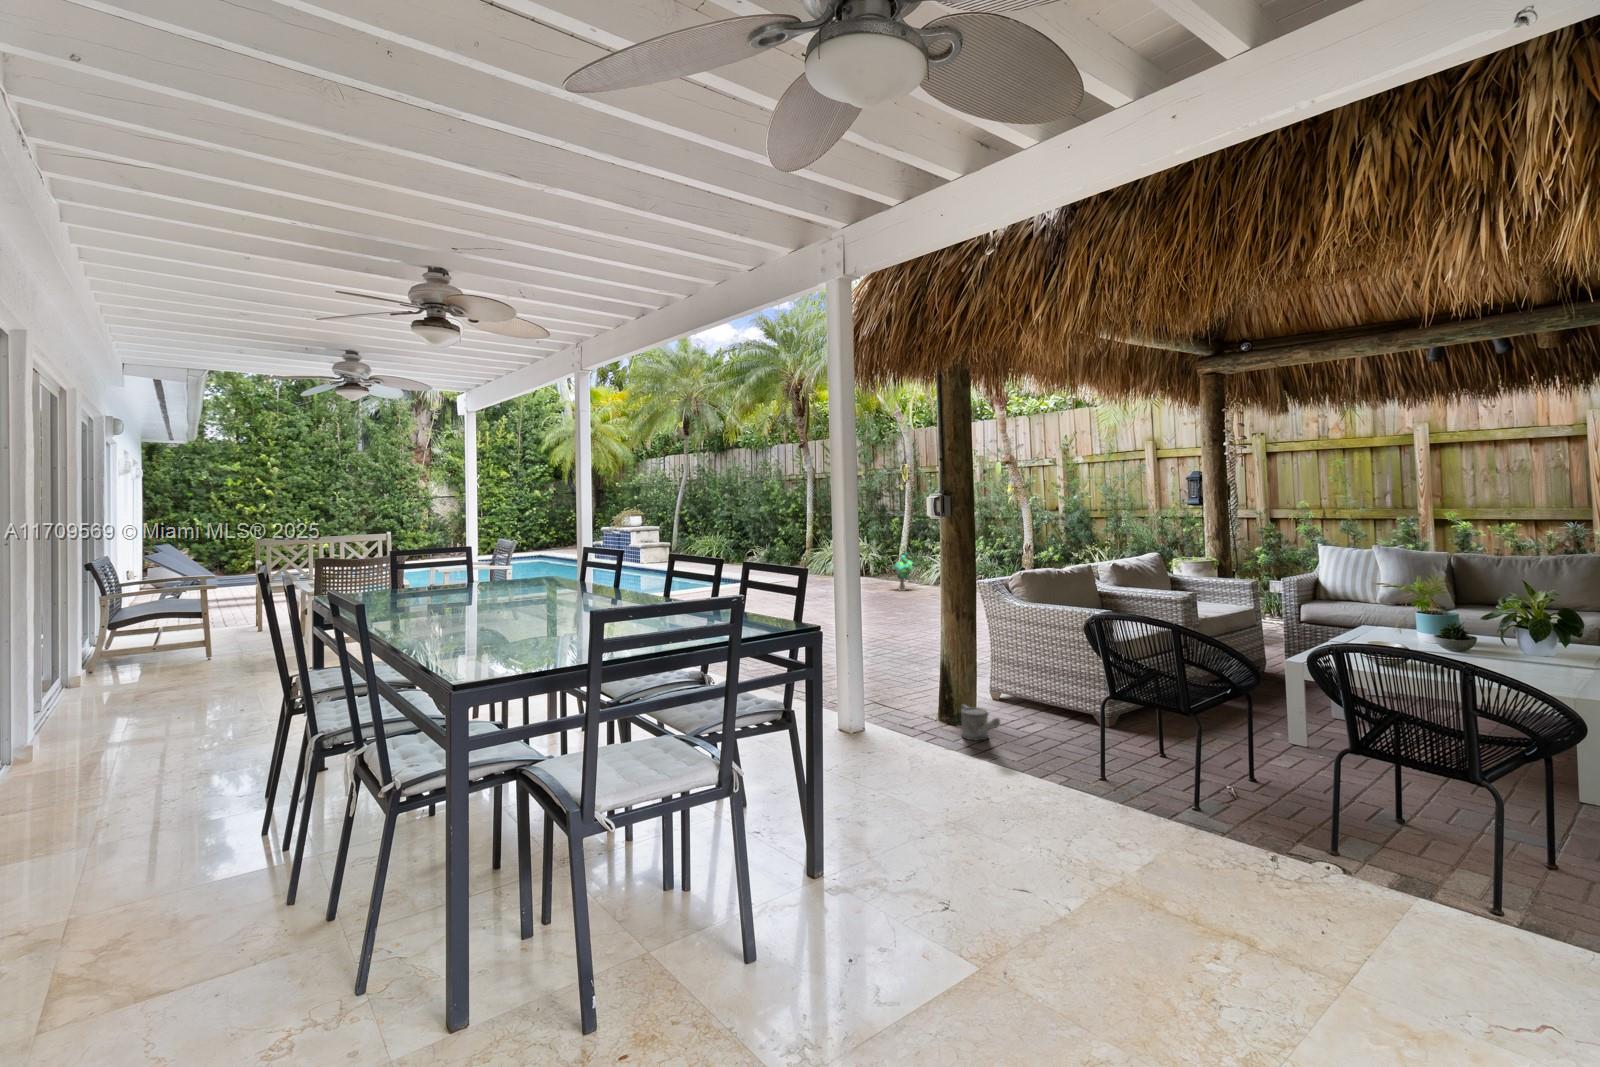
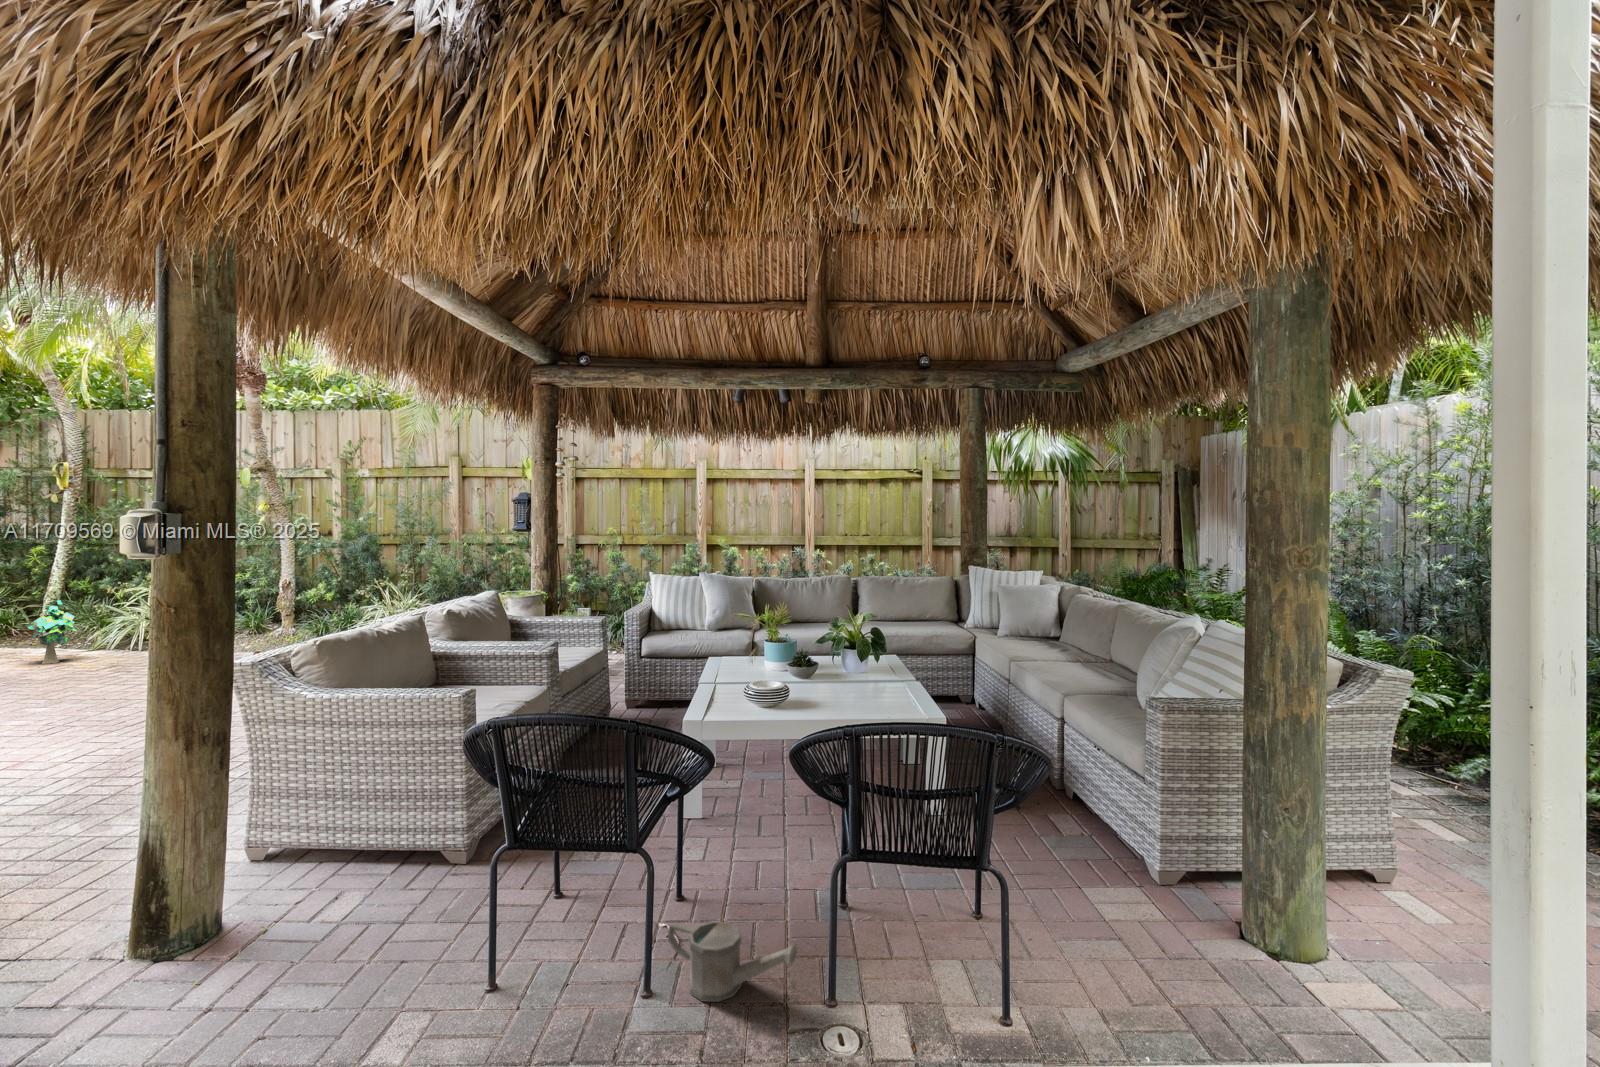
watering can: present [961,704,1000,740] -> present [668,922,797,1002]

